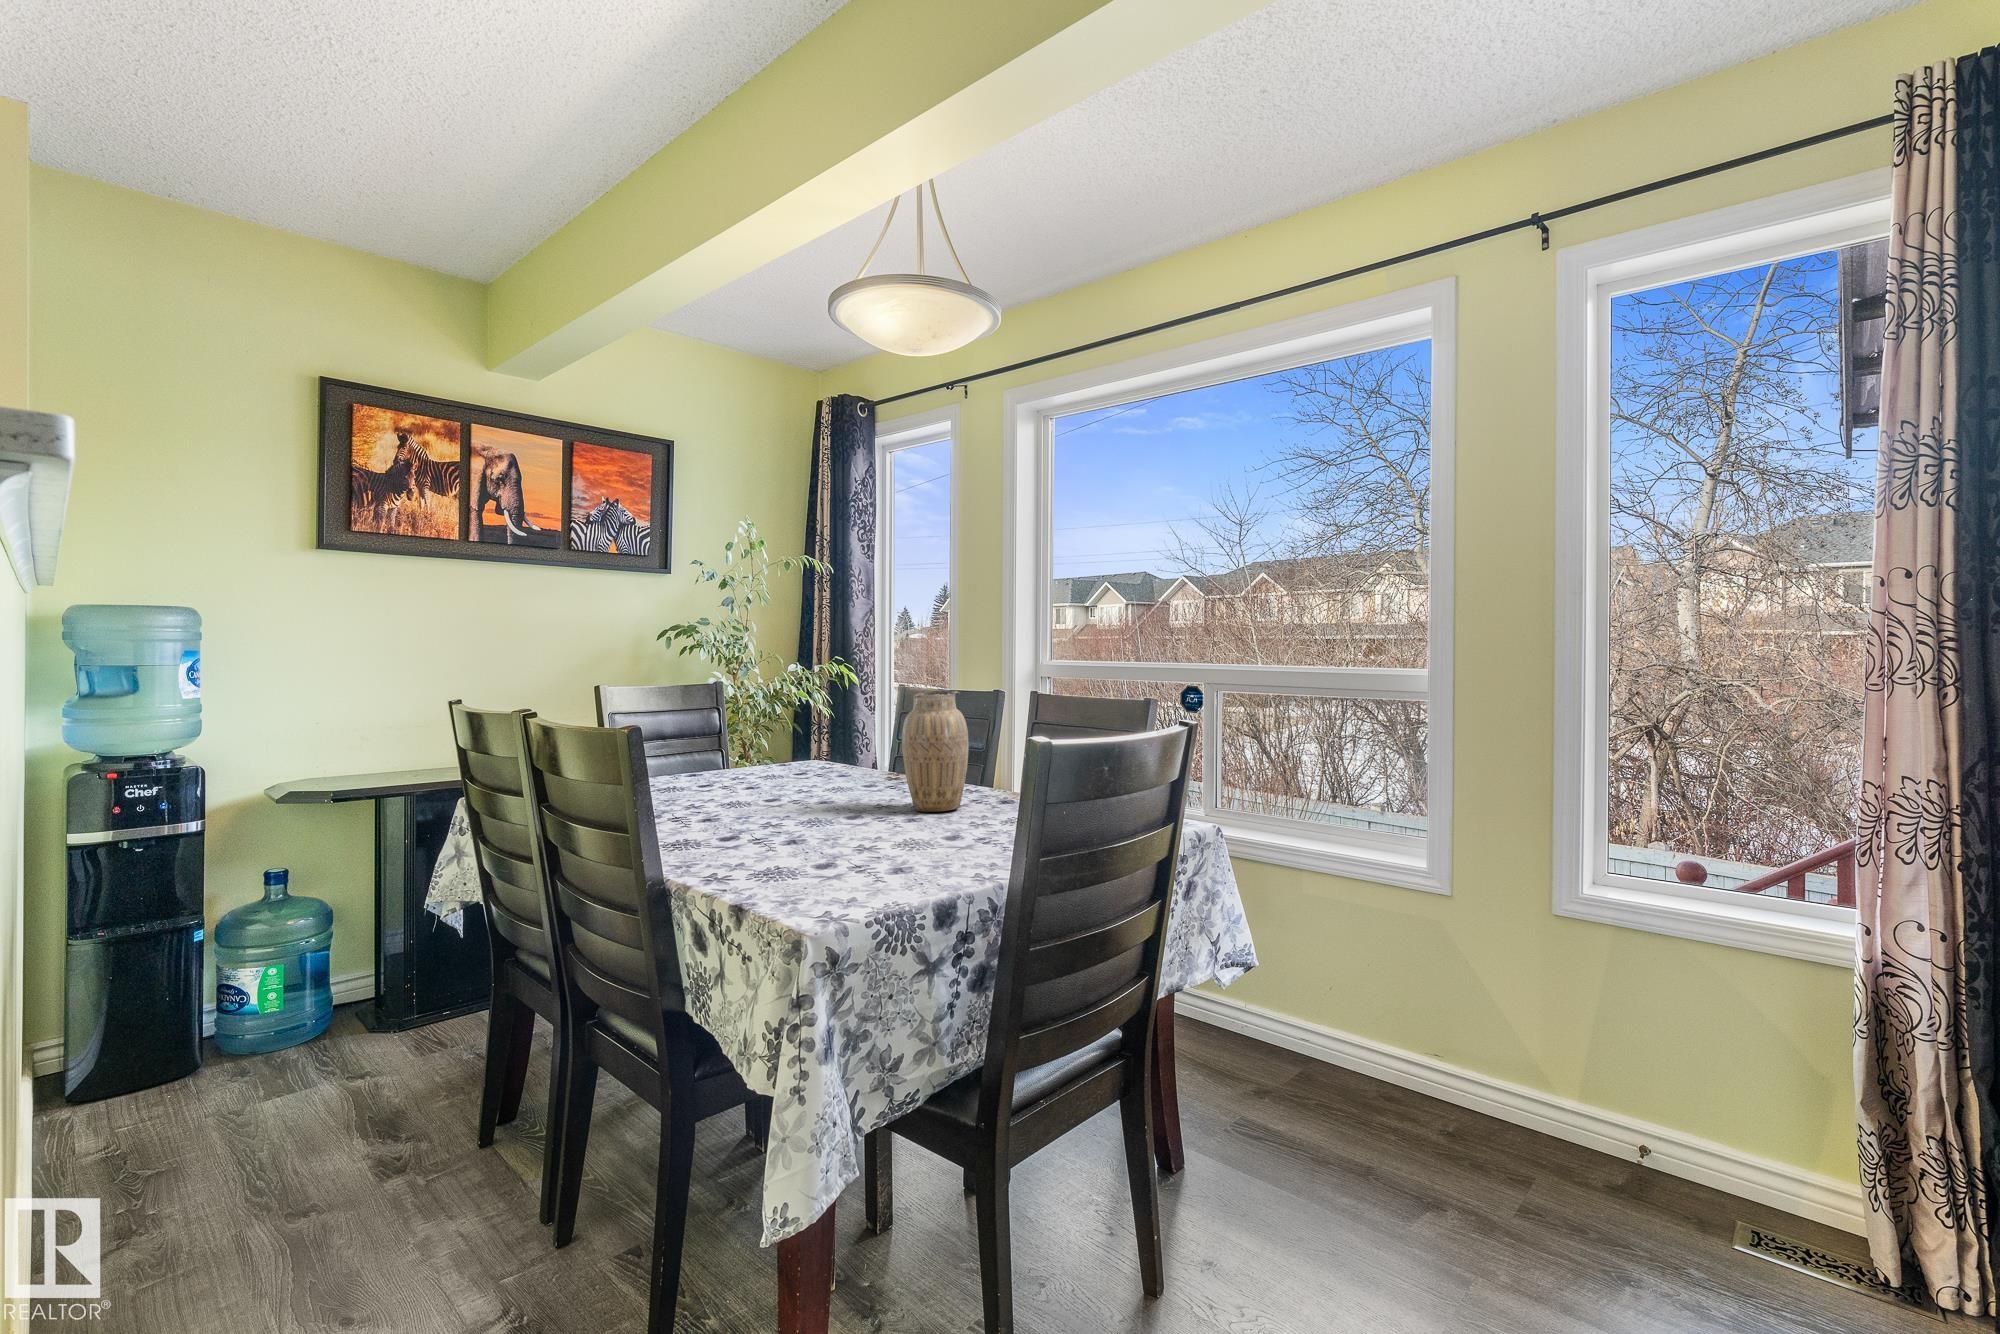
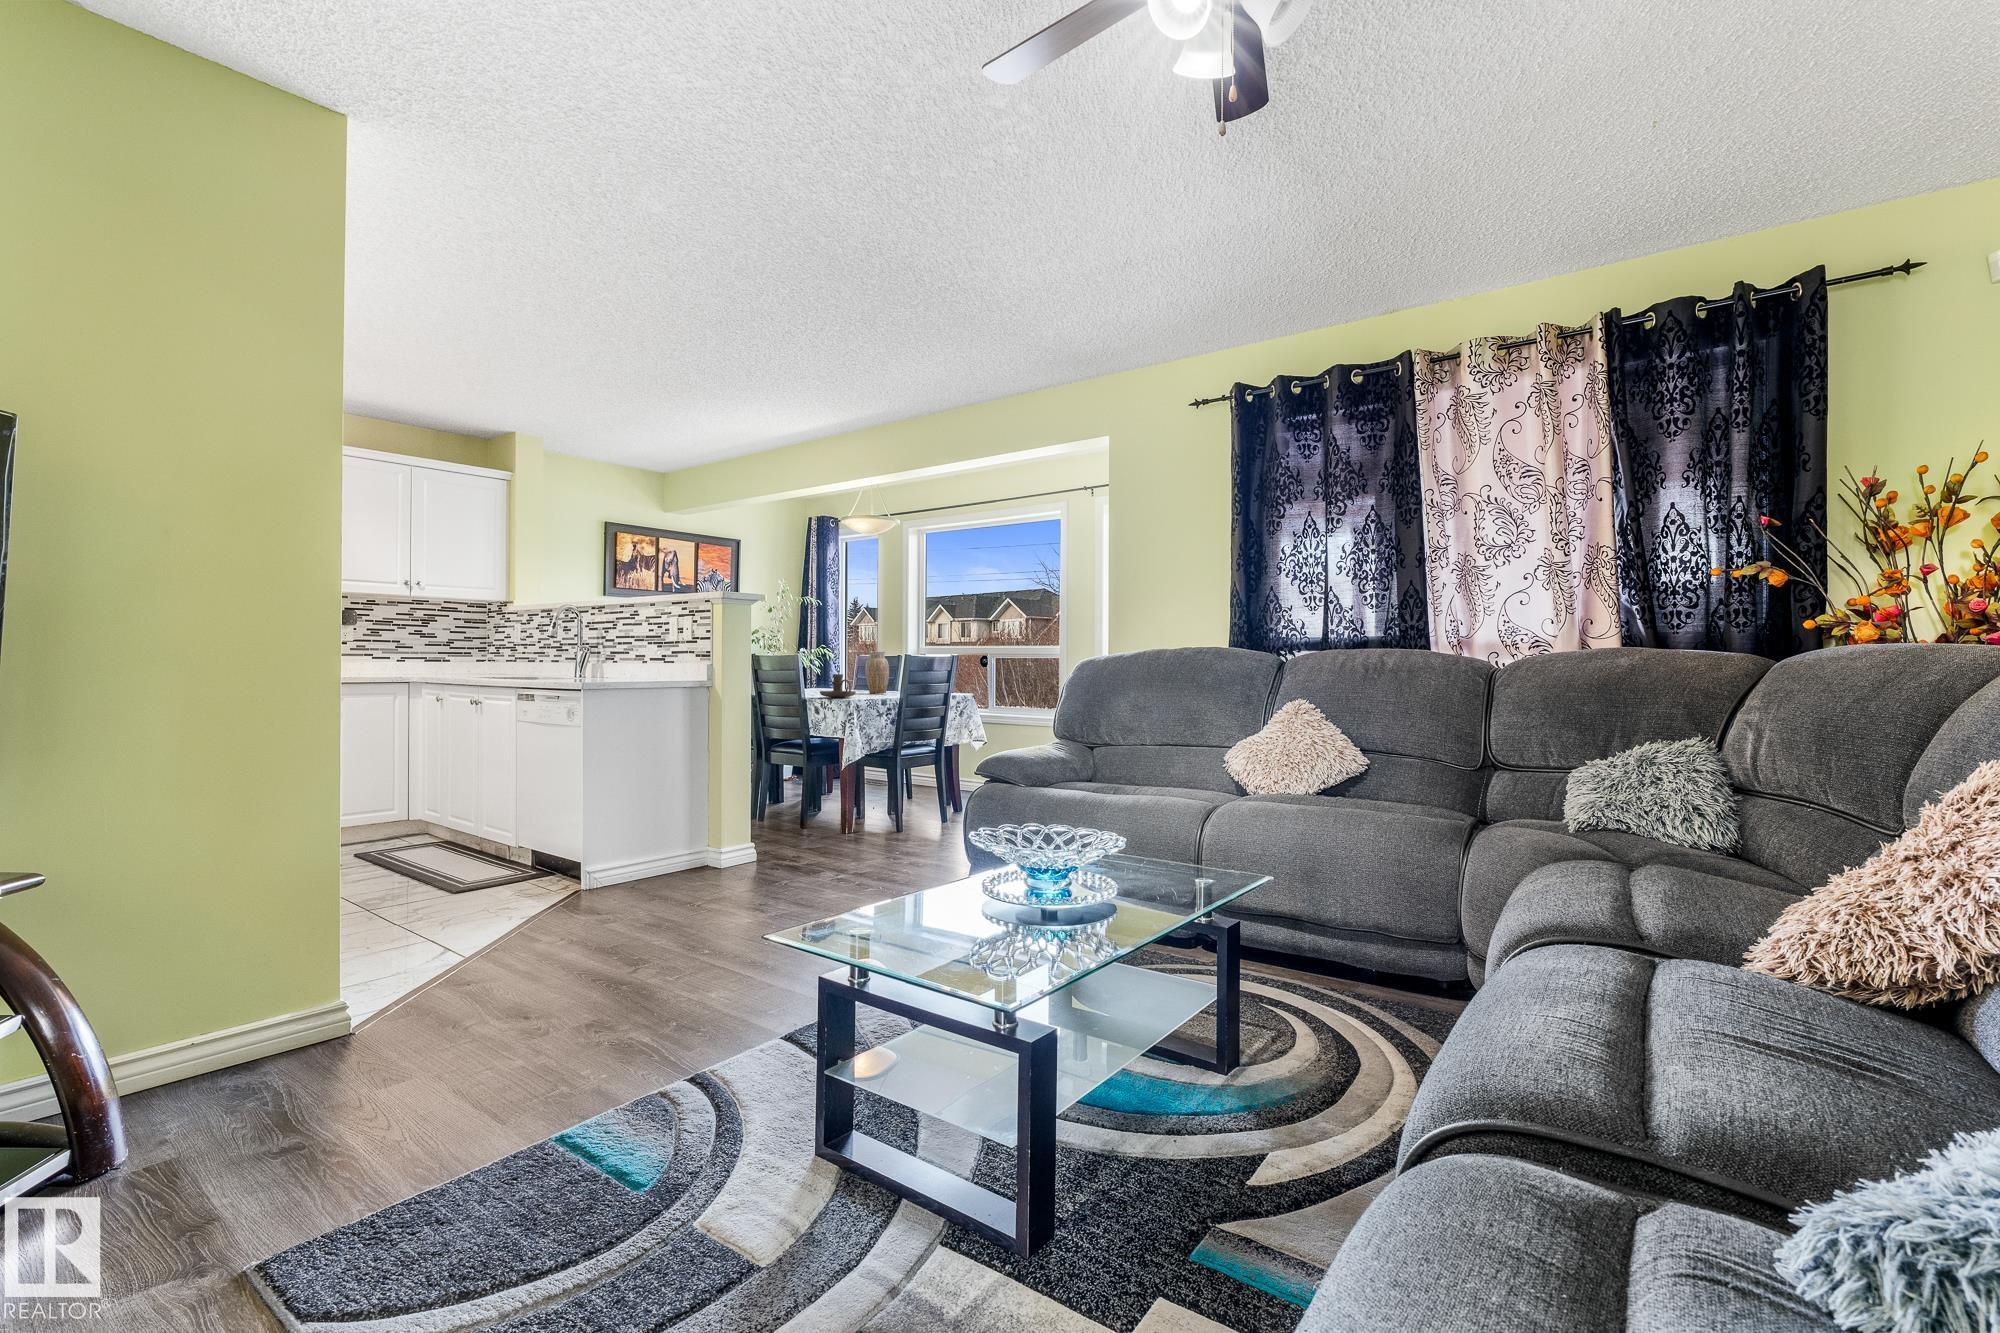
candle holder: none [725,785,851,873] -> present [820,674,856,698]

